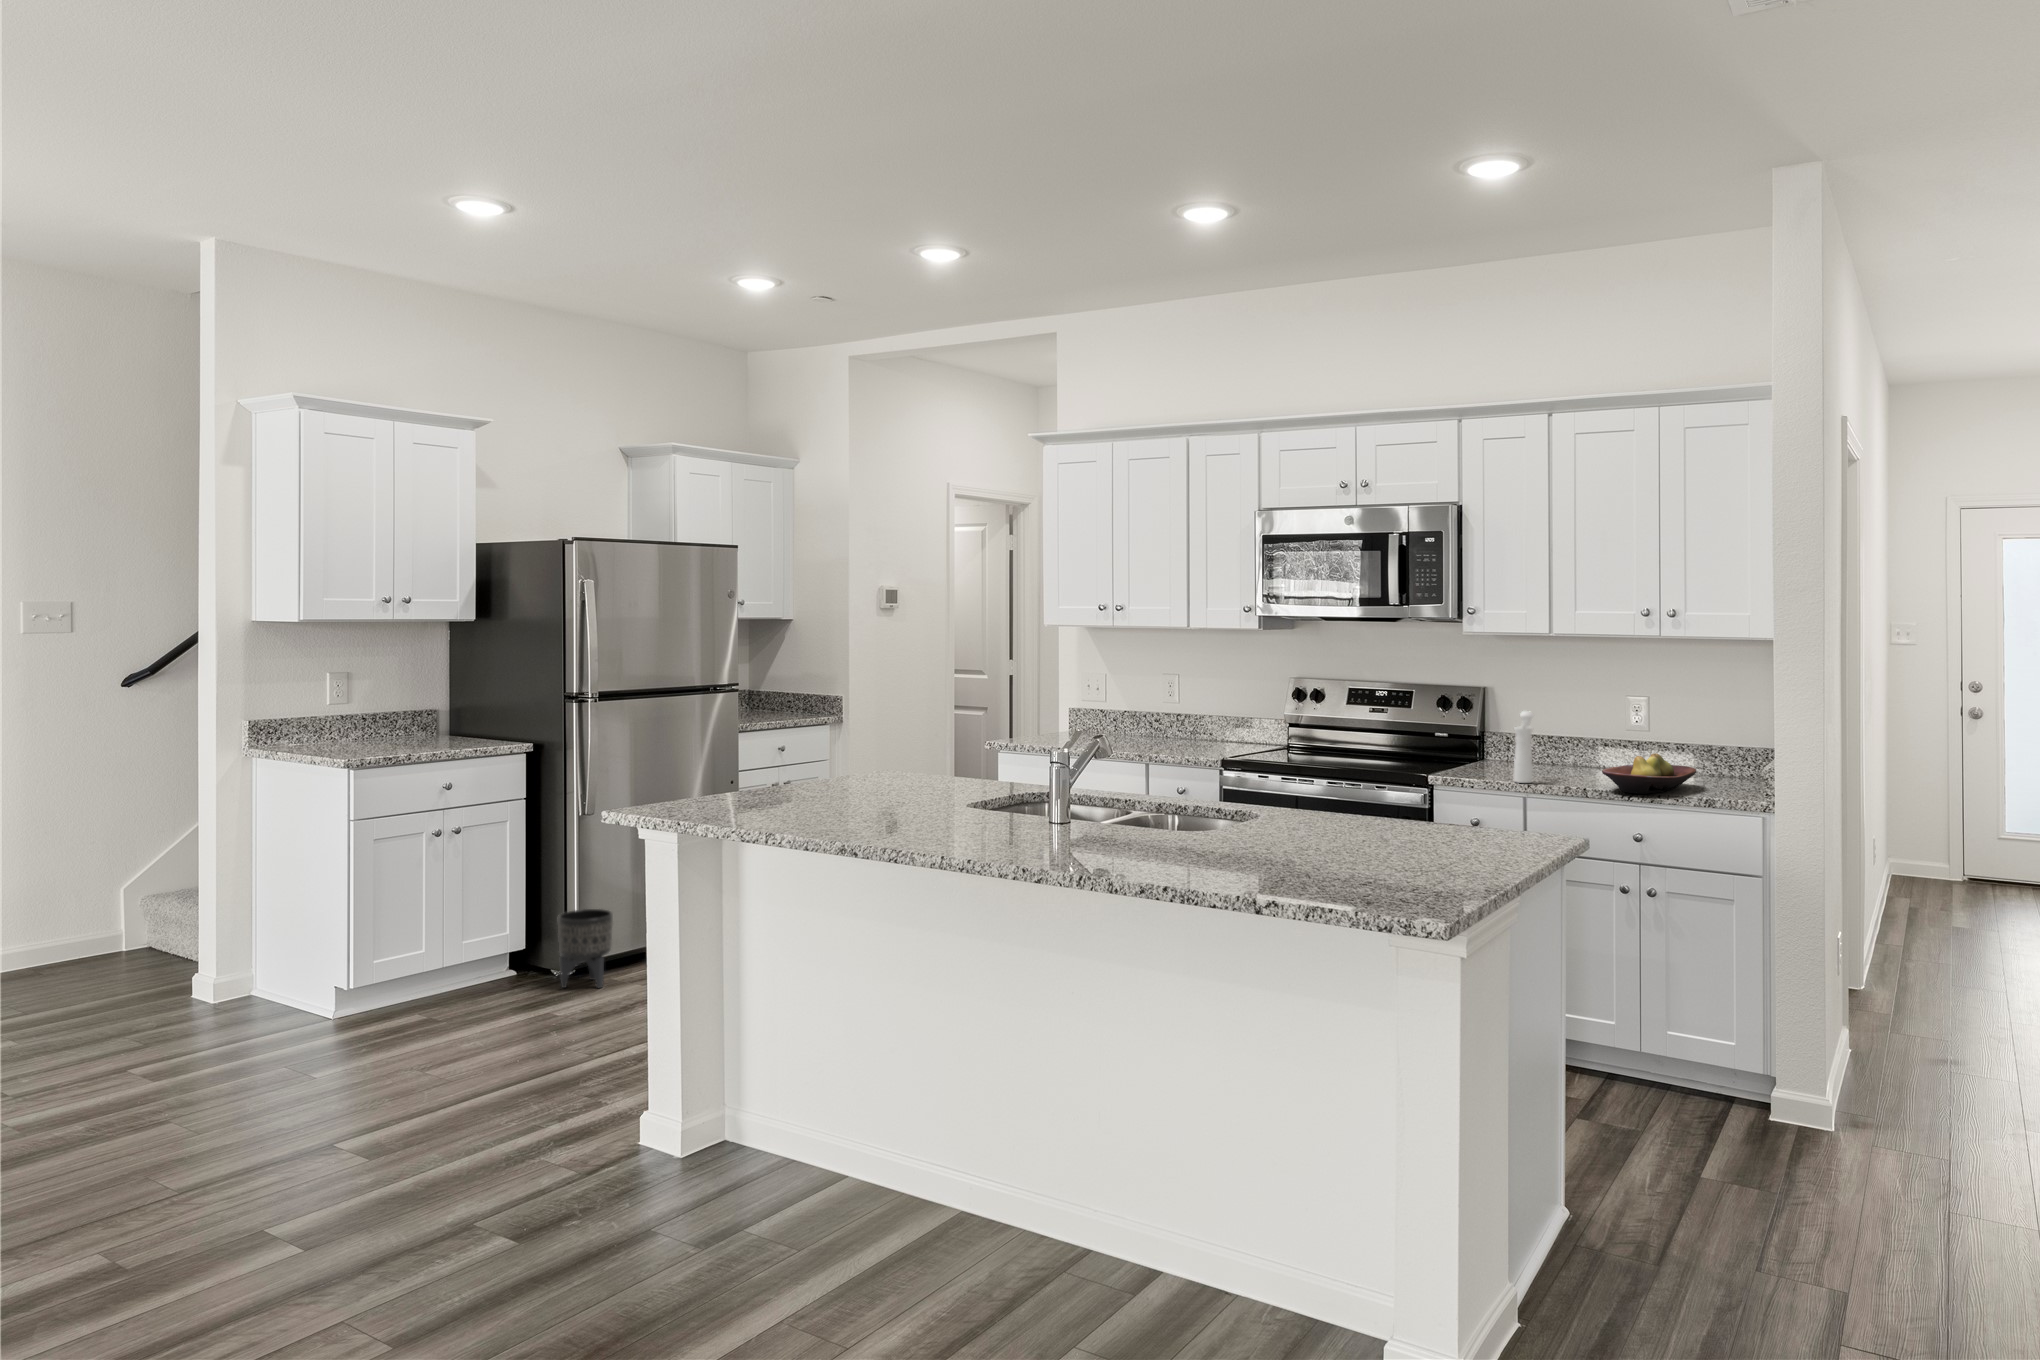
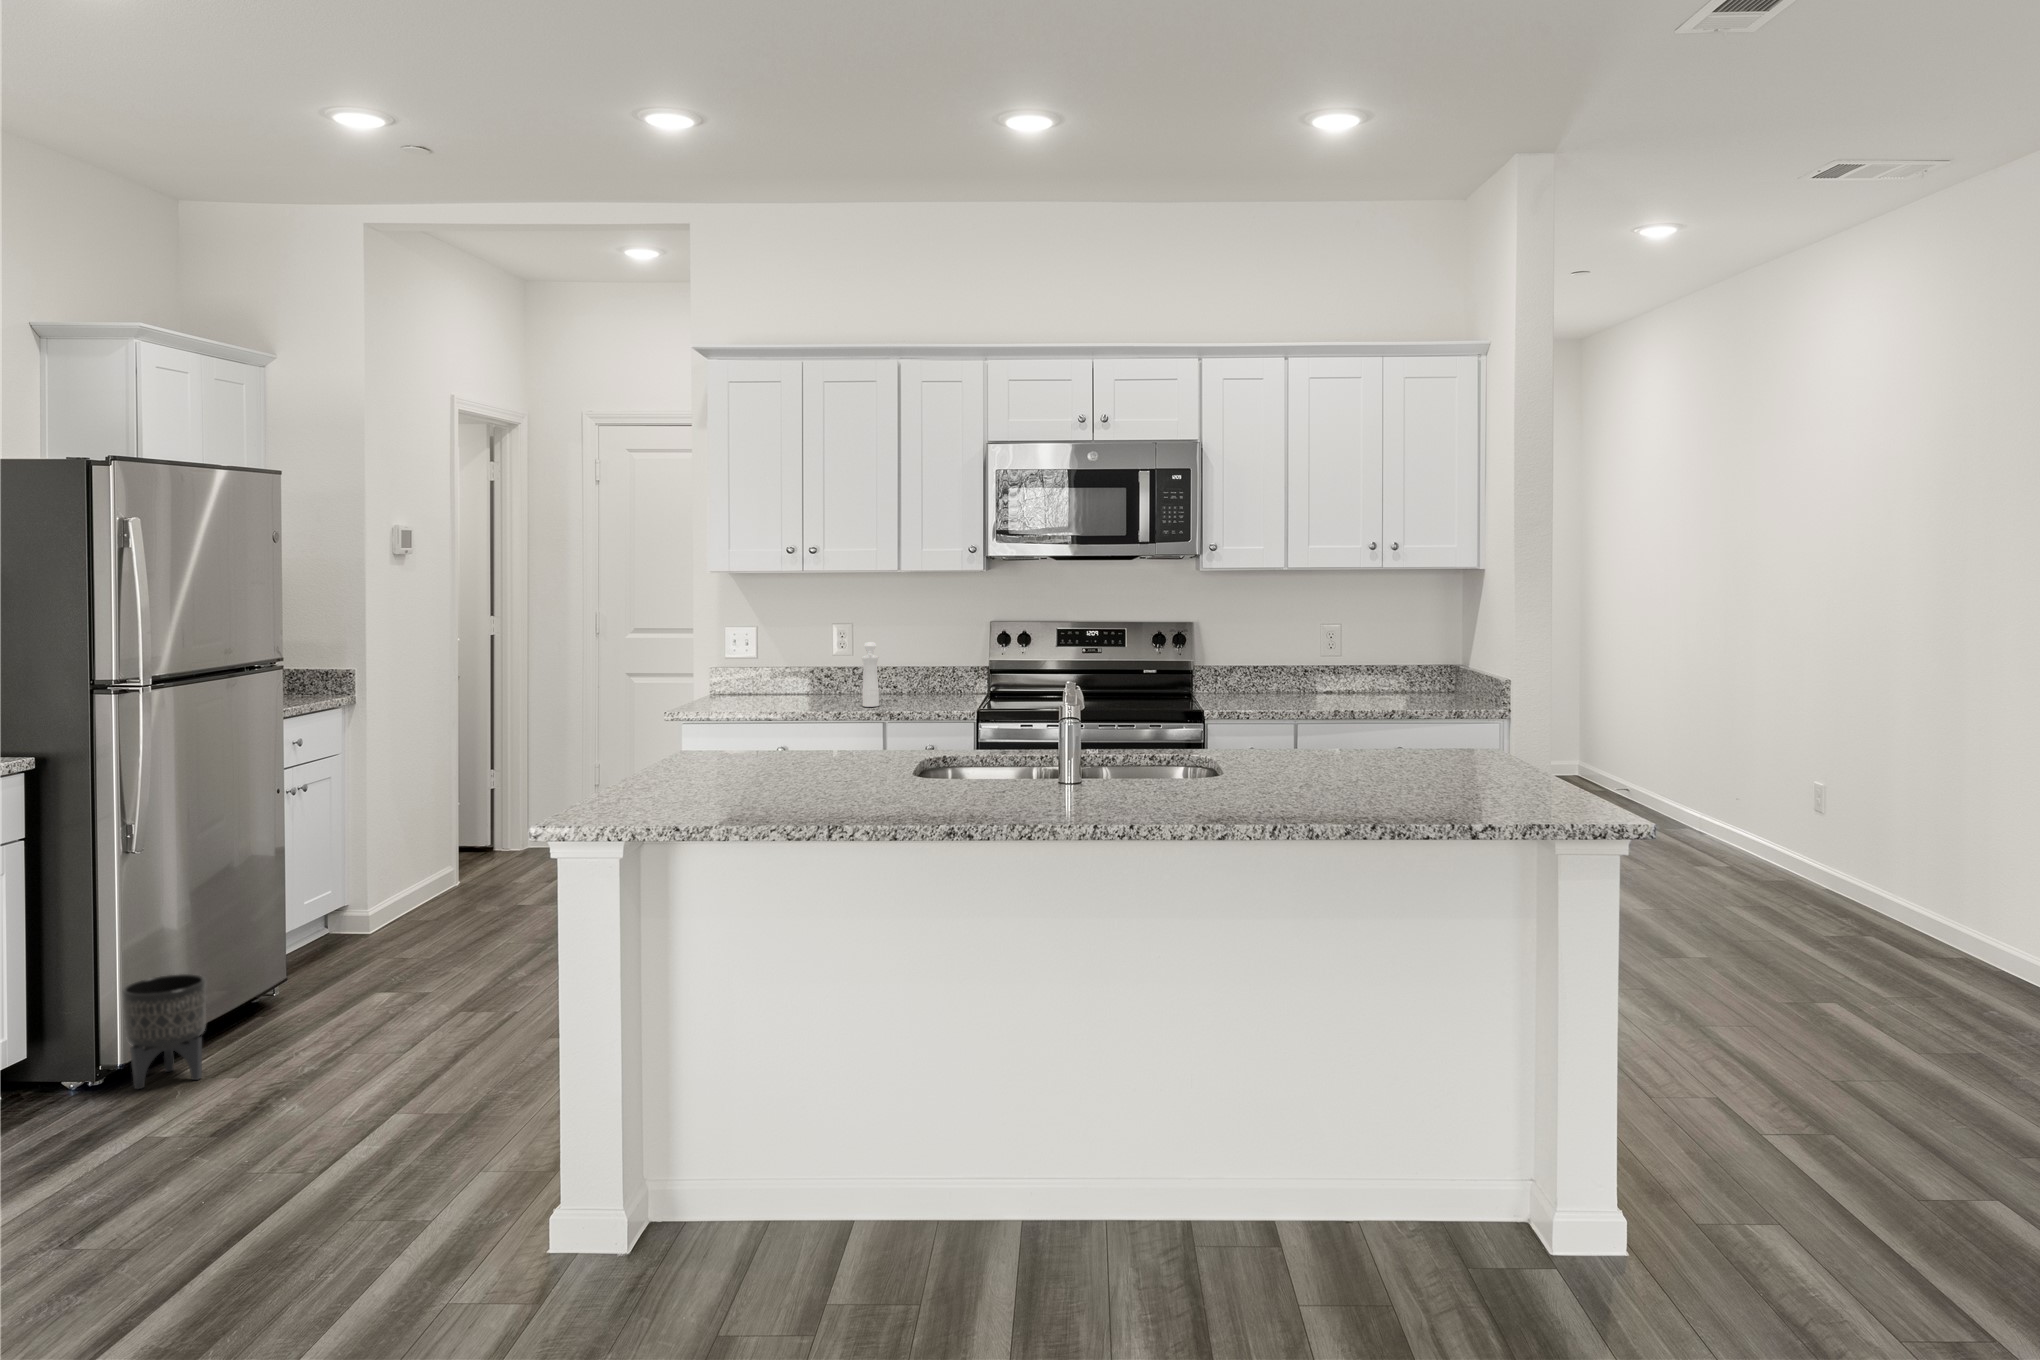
pepper mill: present [1514,711,1534,783] -> present [862,642,879,707]
fruit bowl: present [1602,753,1696,794] -> none [1360,675,1430,712]

